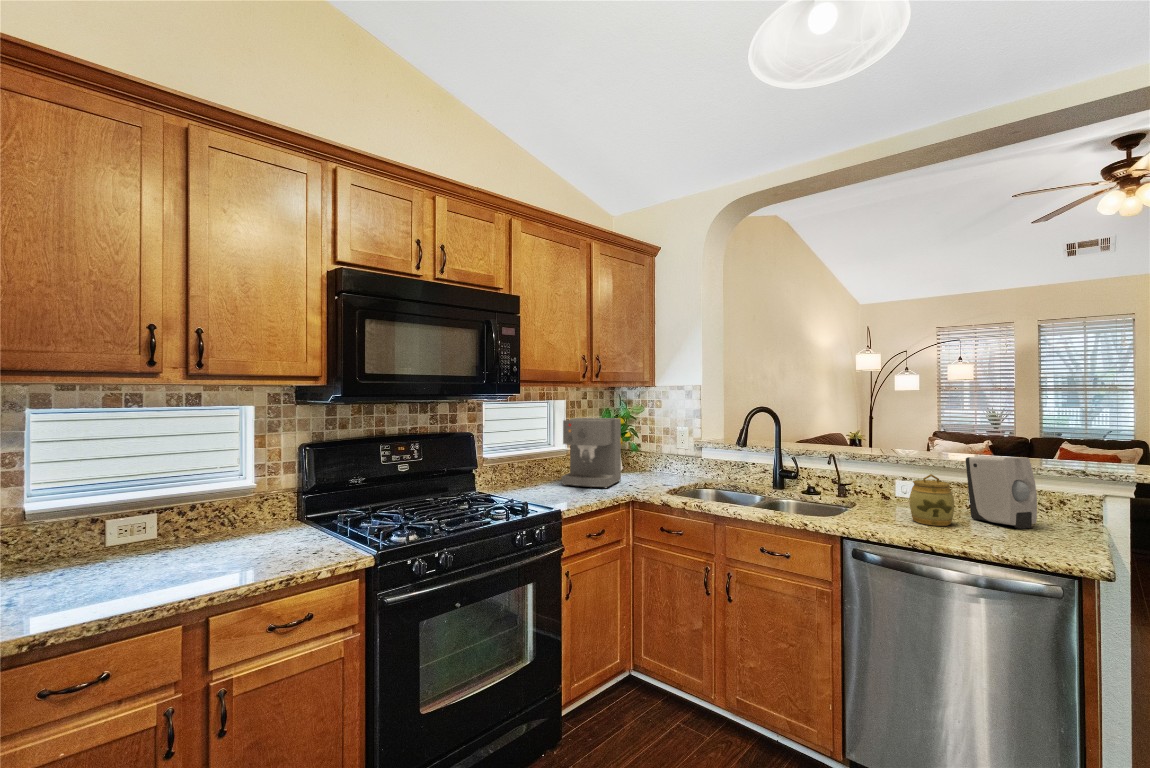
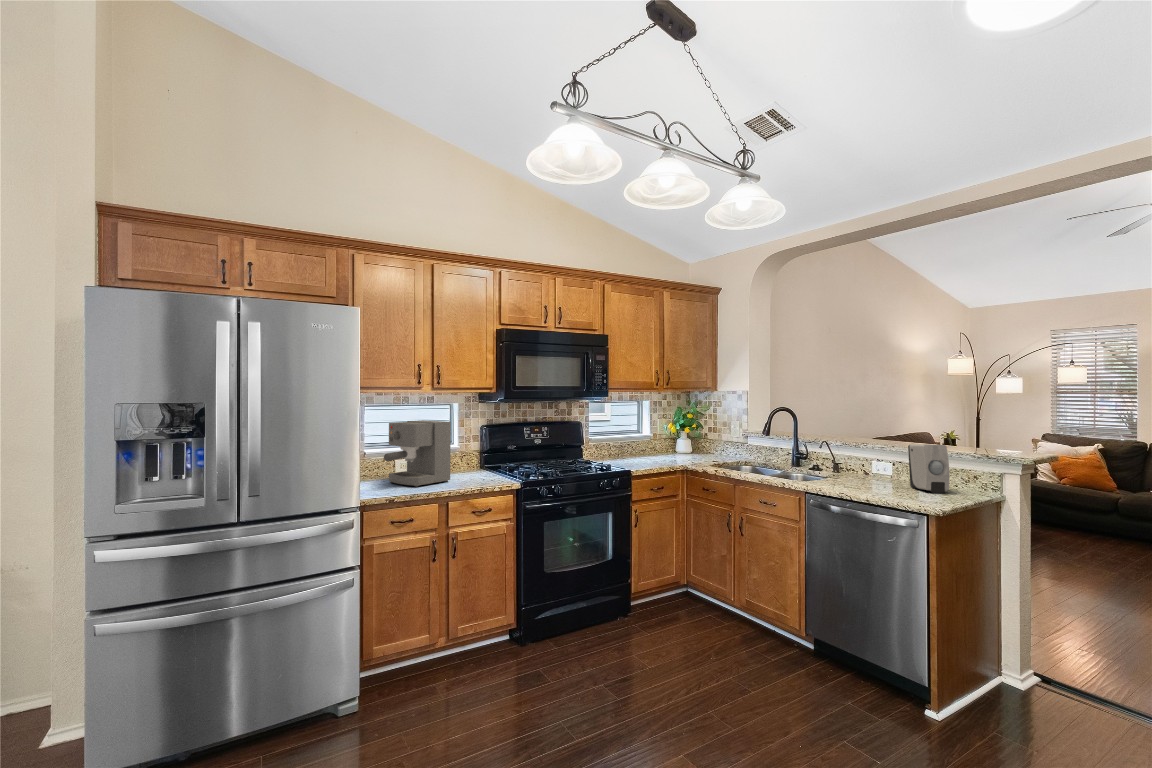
coffee maker: present [562,418,621,488] -> present [384,420,451,487]
jar: present [909,474,954,526] -> none [862,455,890,489]

